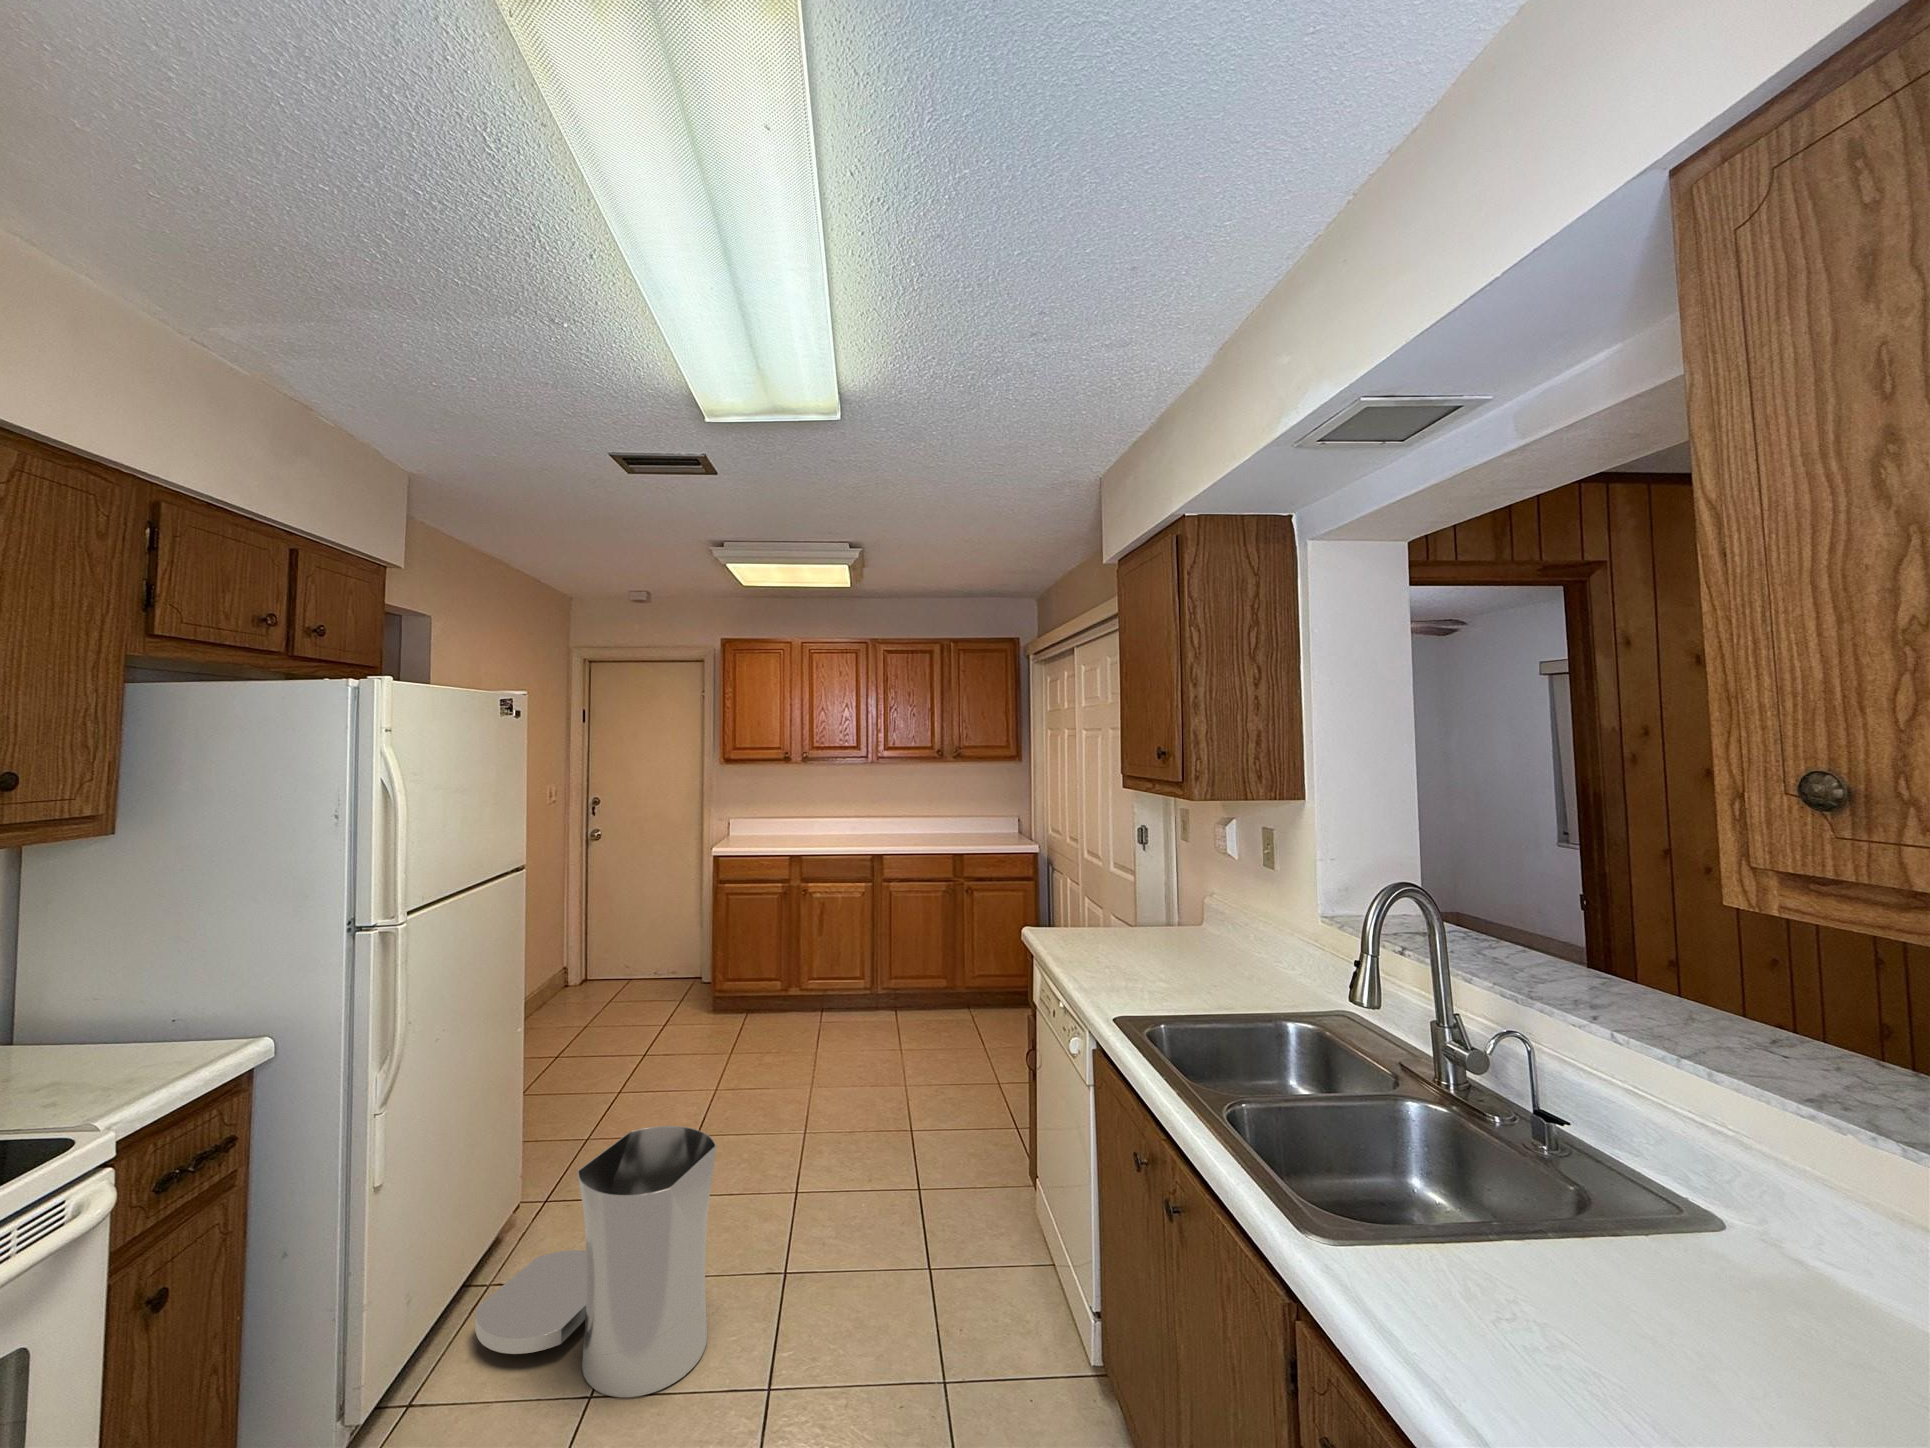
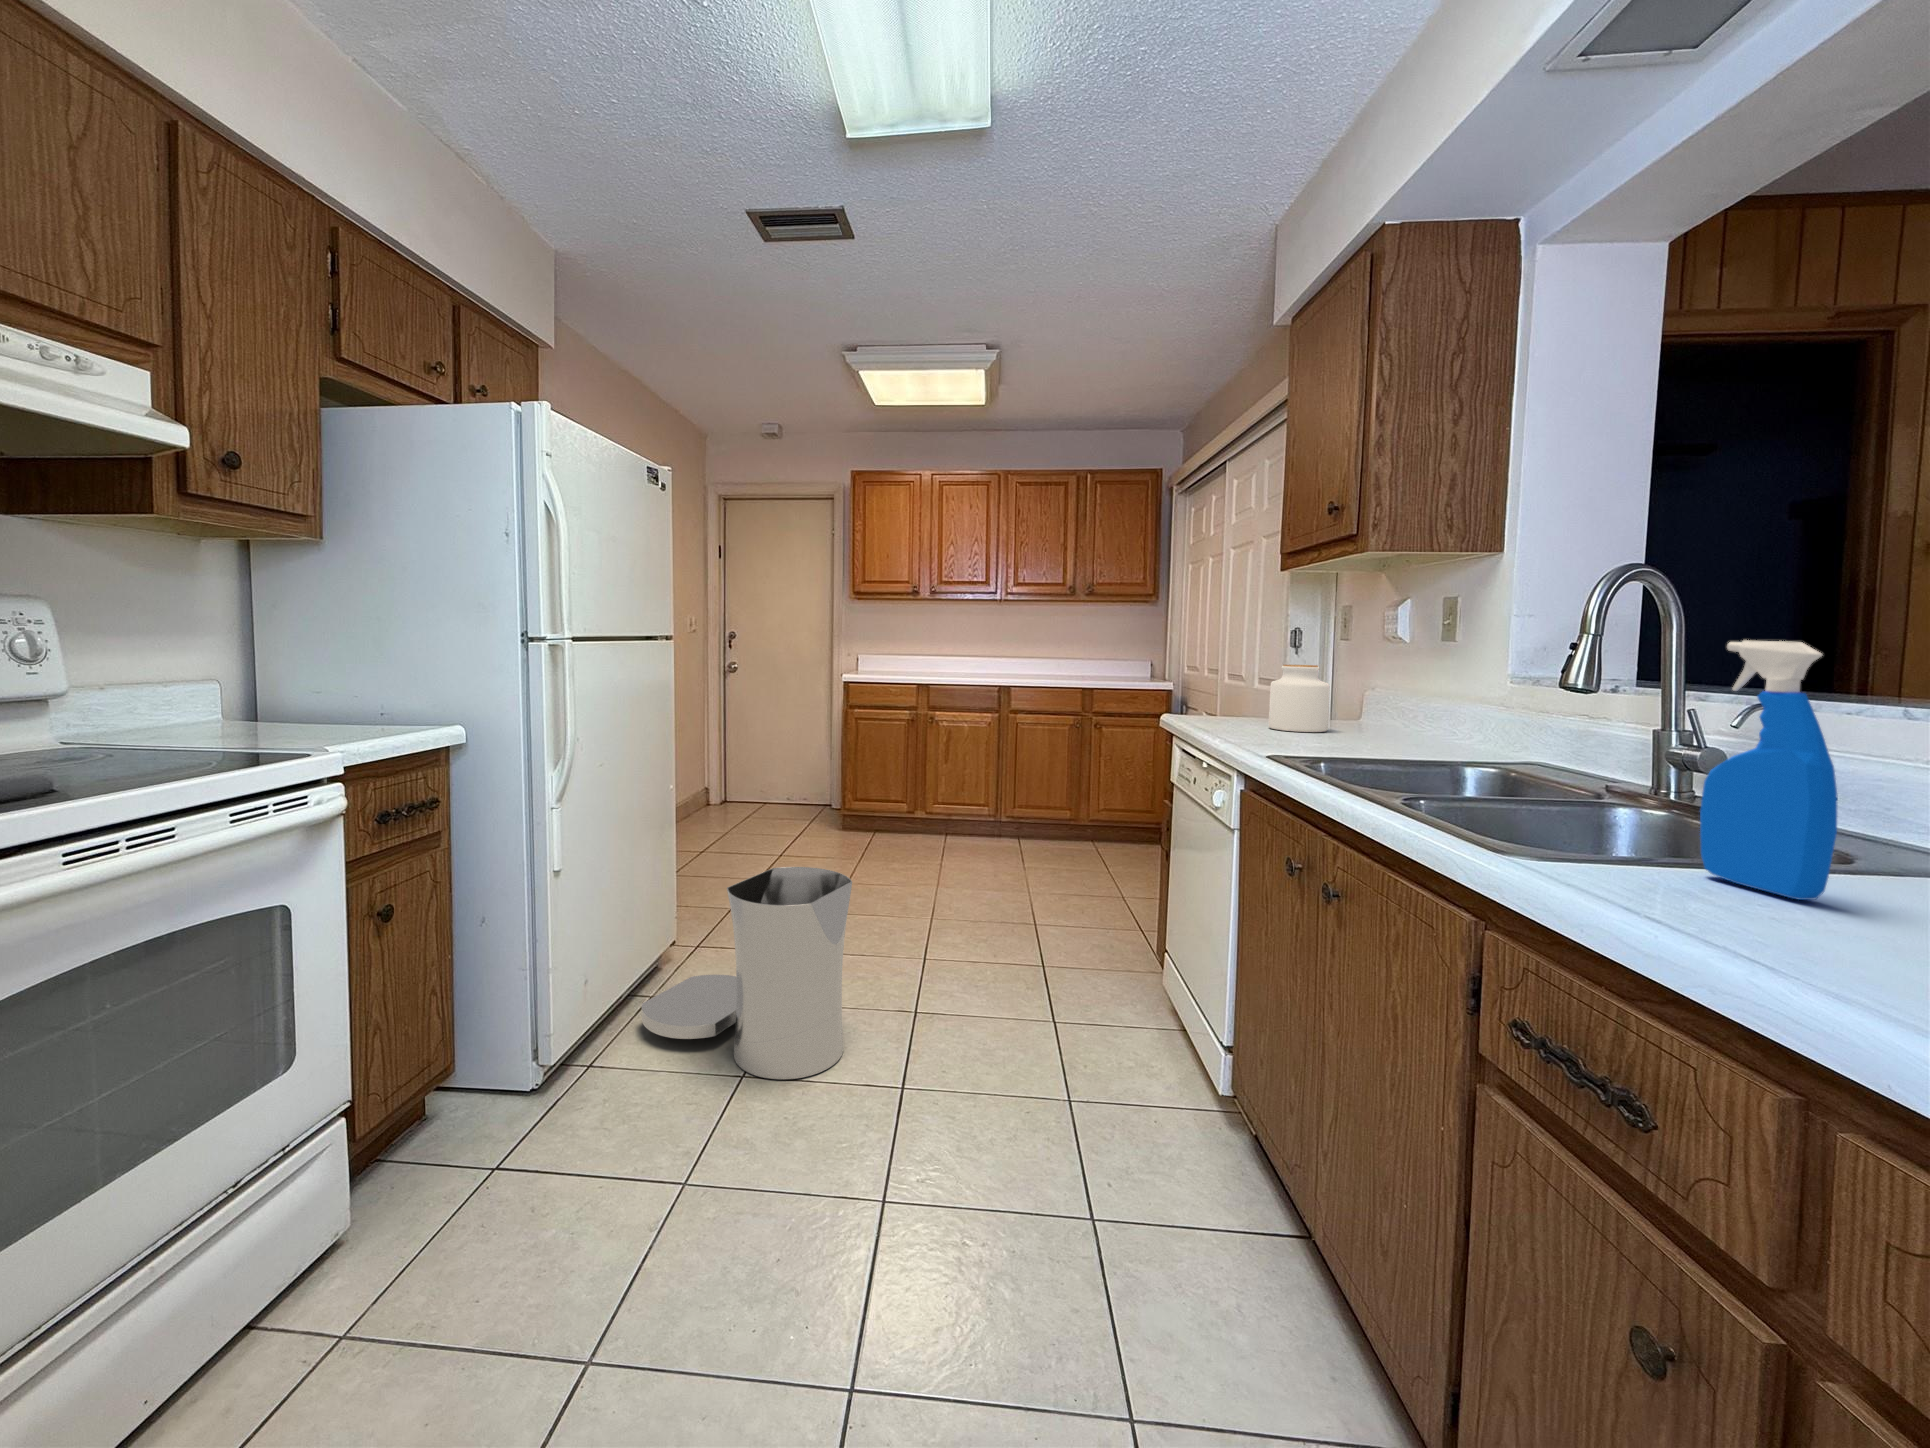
jar: none [1120,881,1173,952] -> present [1269,665,1330,732]
spray bottle: none [1461,1045,1561,1305] -> present [1700,640,1838,900]

